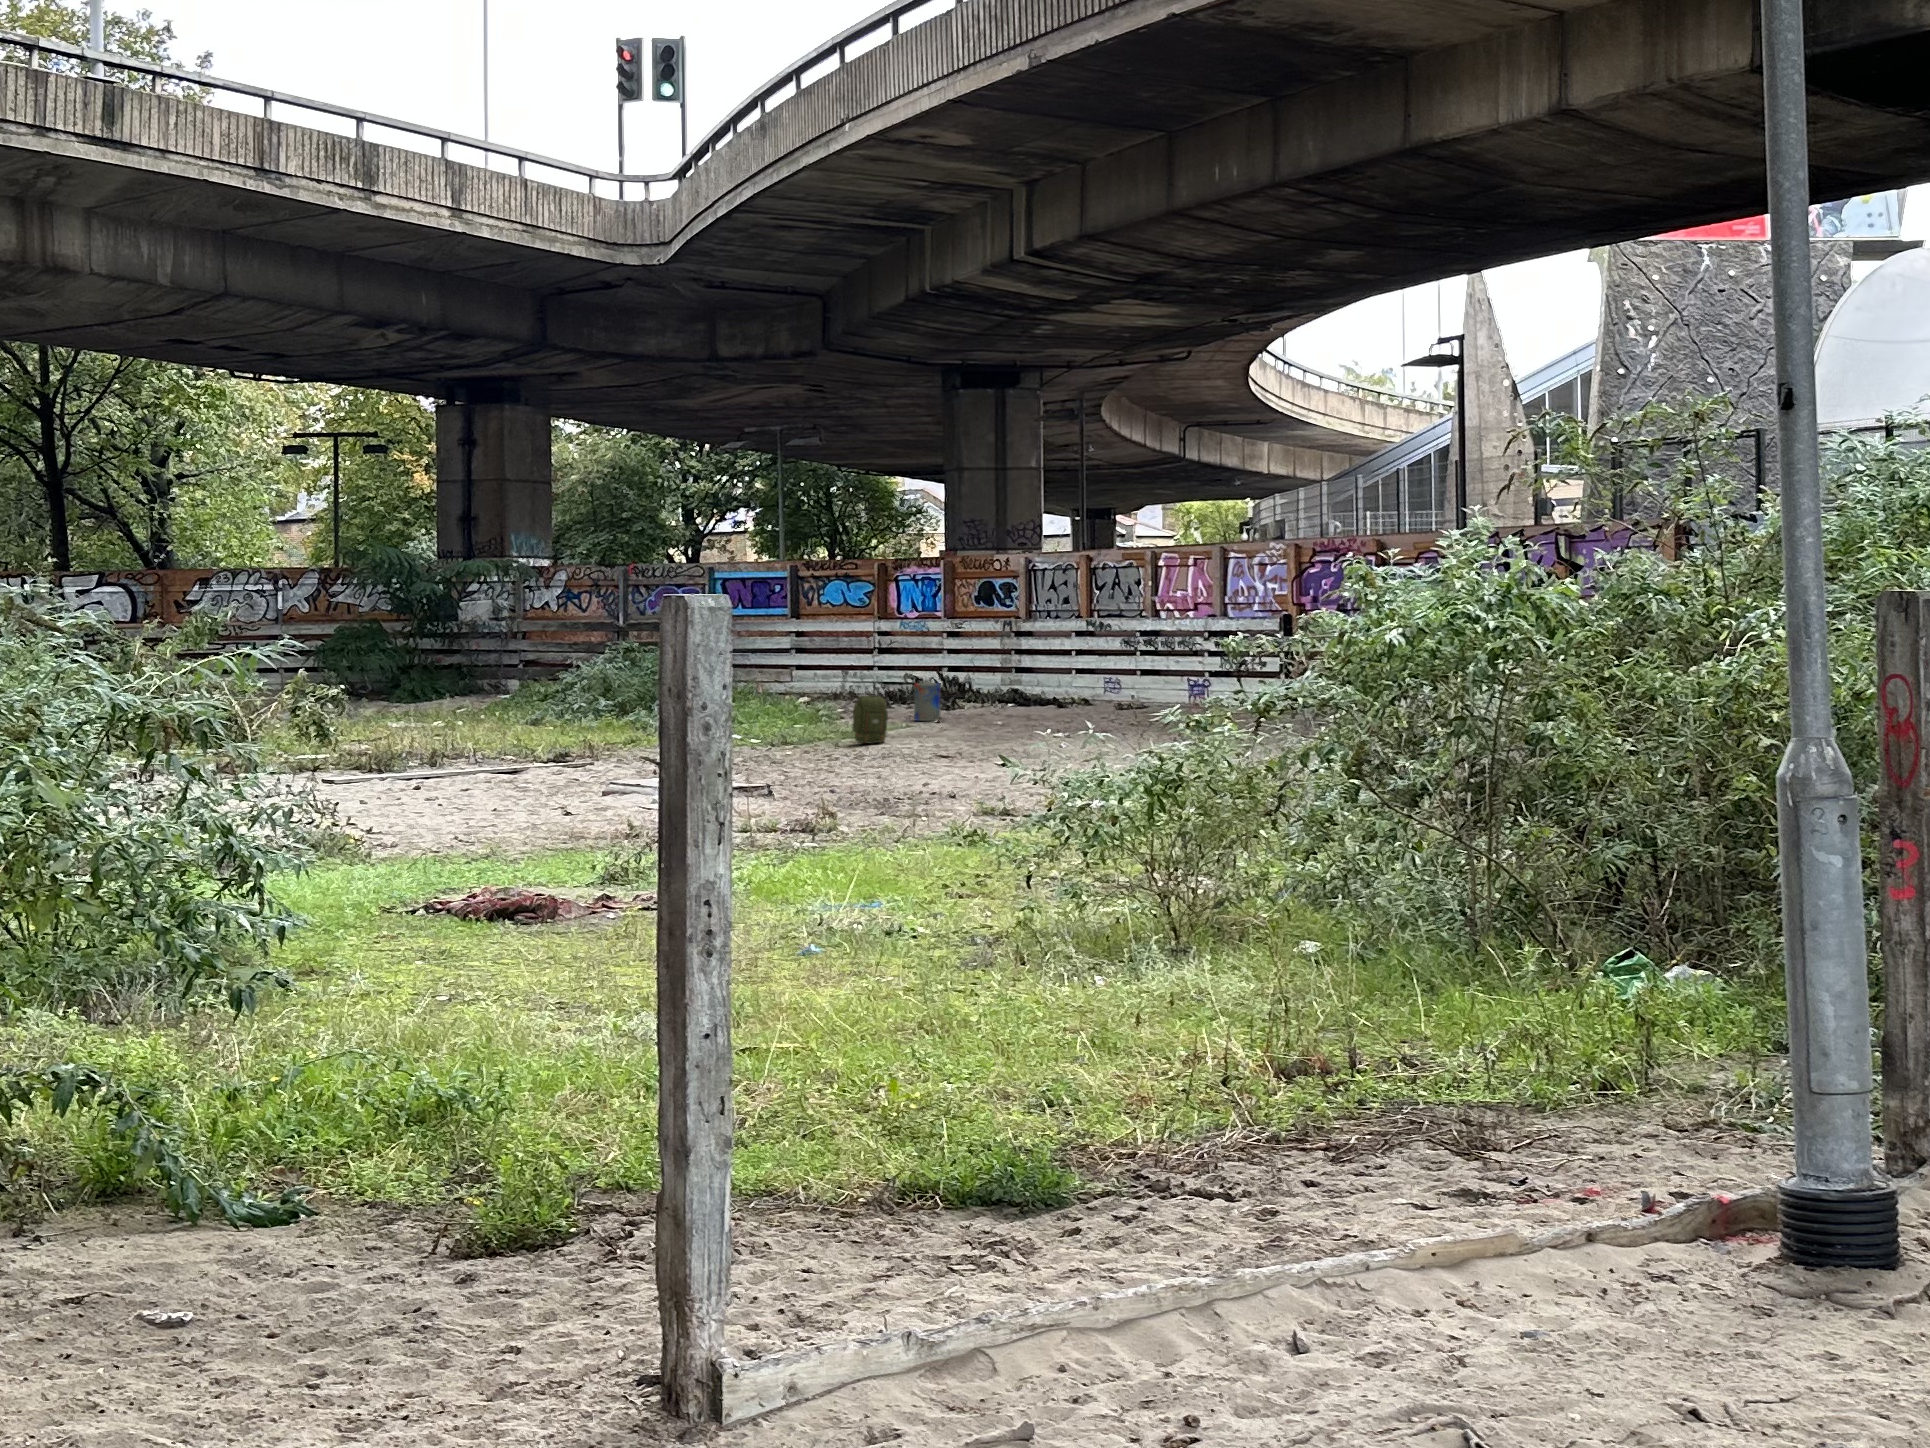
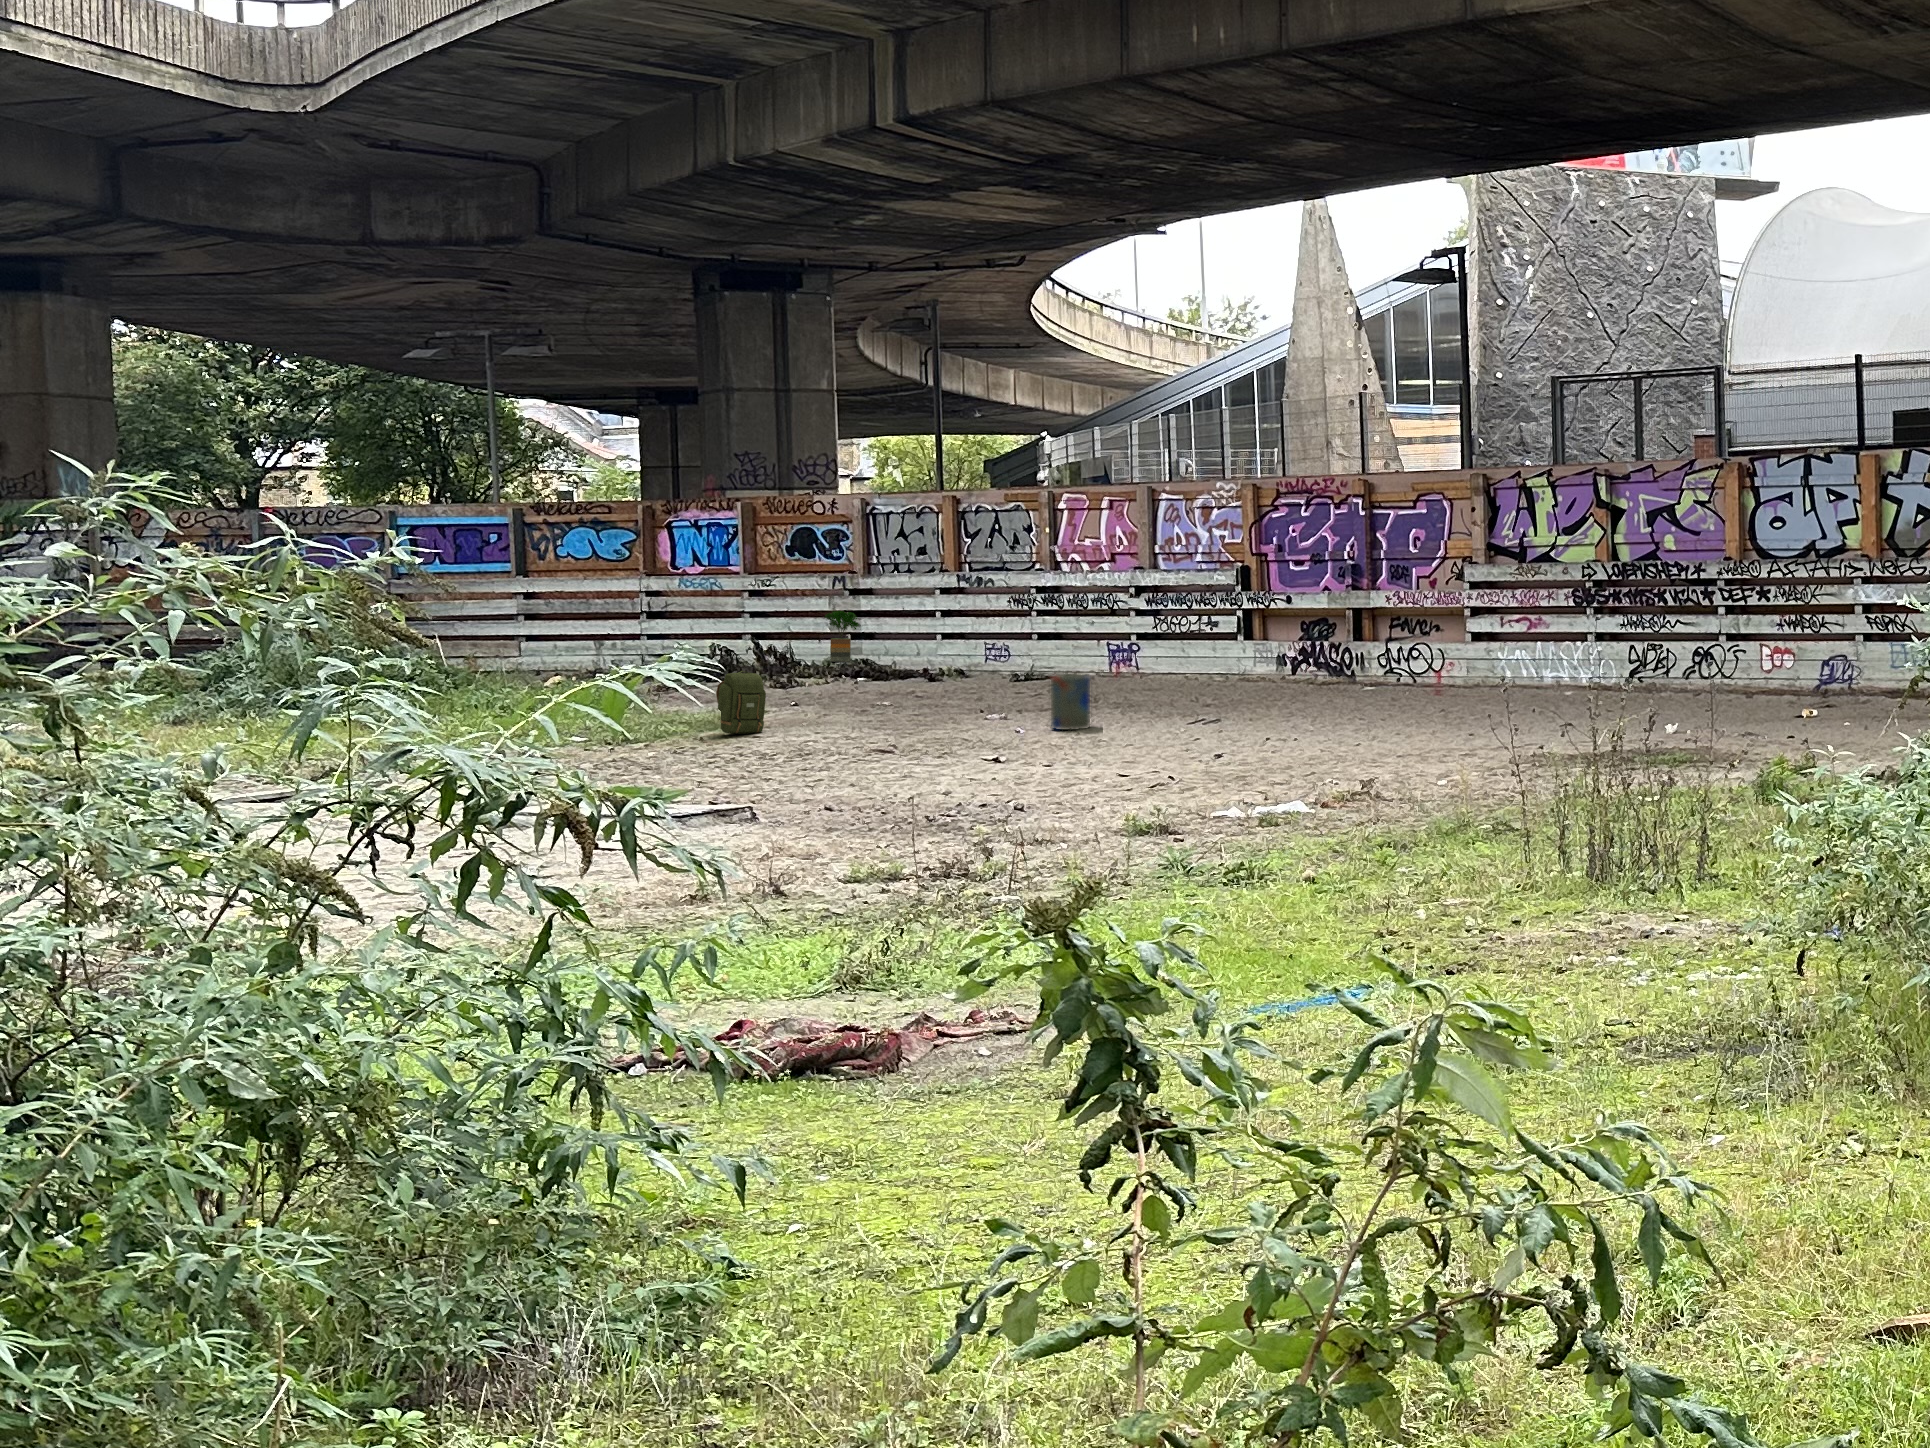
potted tree: none [981,648,1008,689] -> present [825,611,859,662]
trash can: present [914,680,941,721] -> present [1051,671,1090,730]

